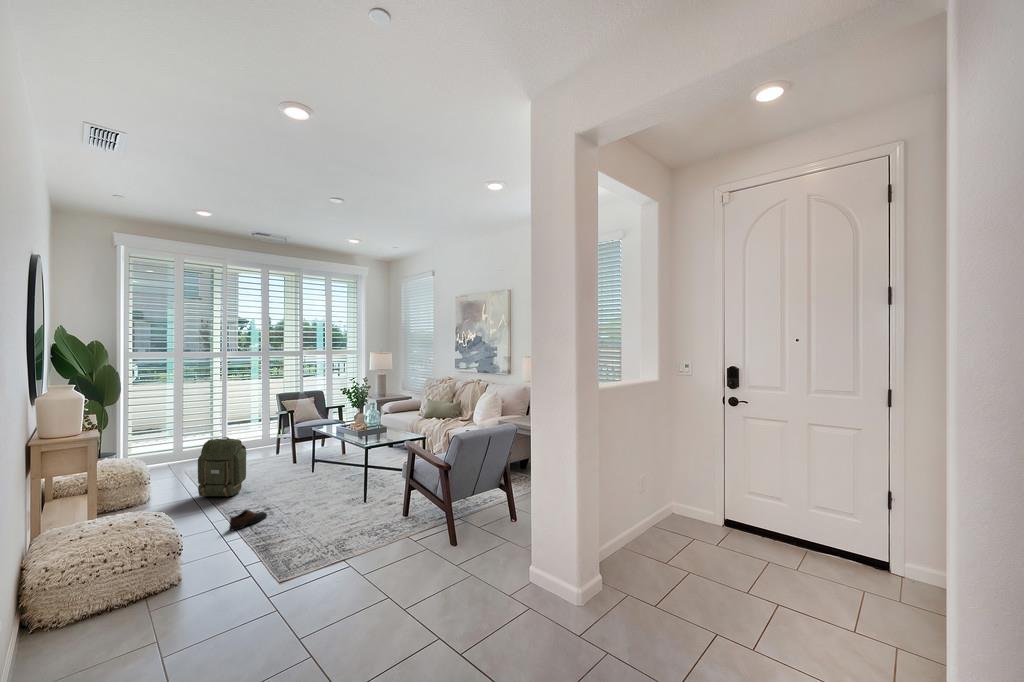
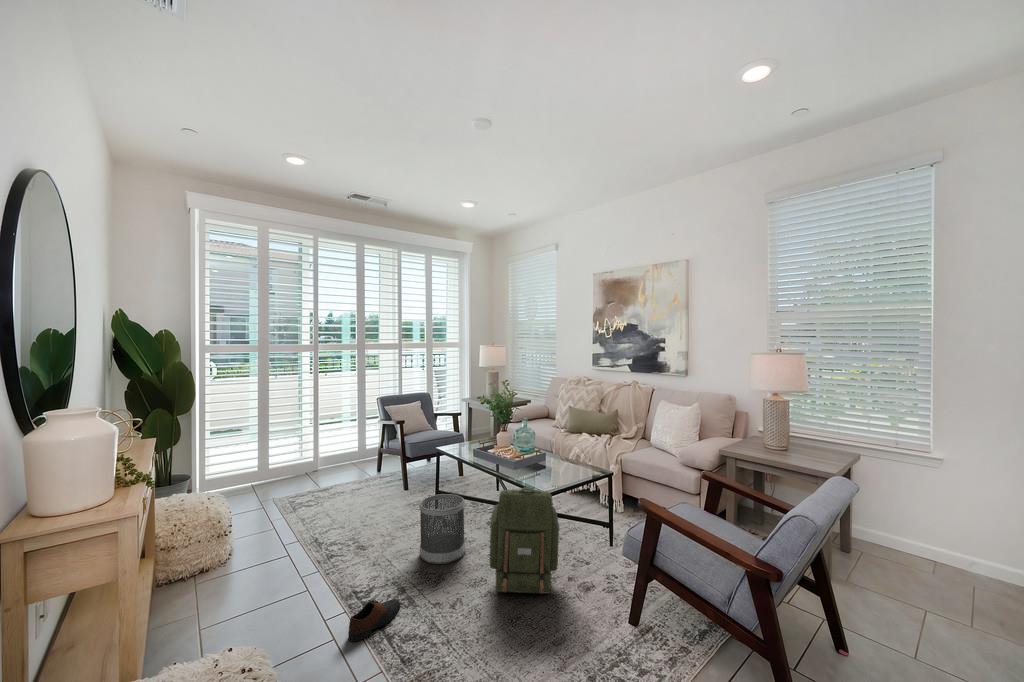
backpack: present [198,437,246,496] -> present [490,487,559,594]
wastebasket: none [290,455,323,498] -> present [419,494,465,564]

